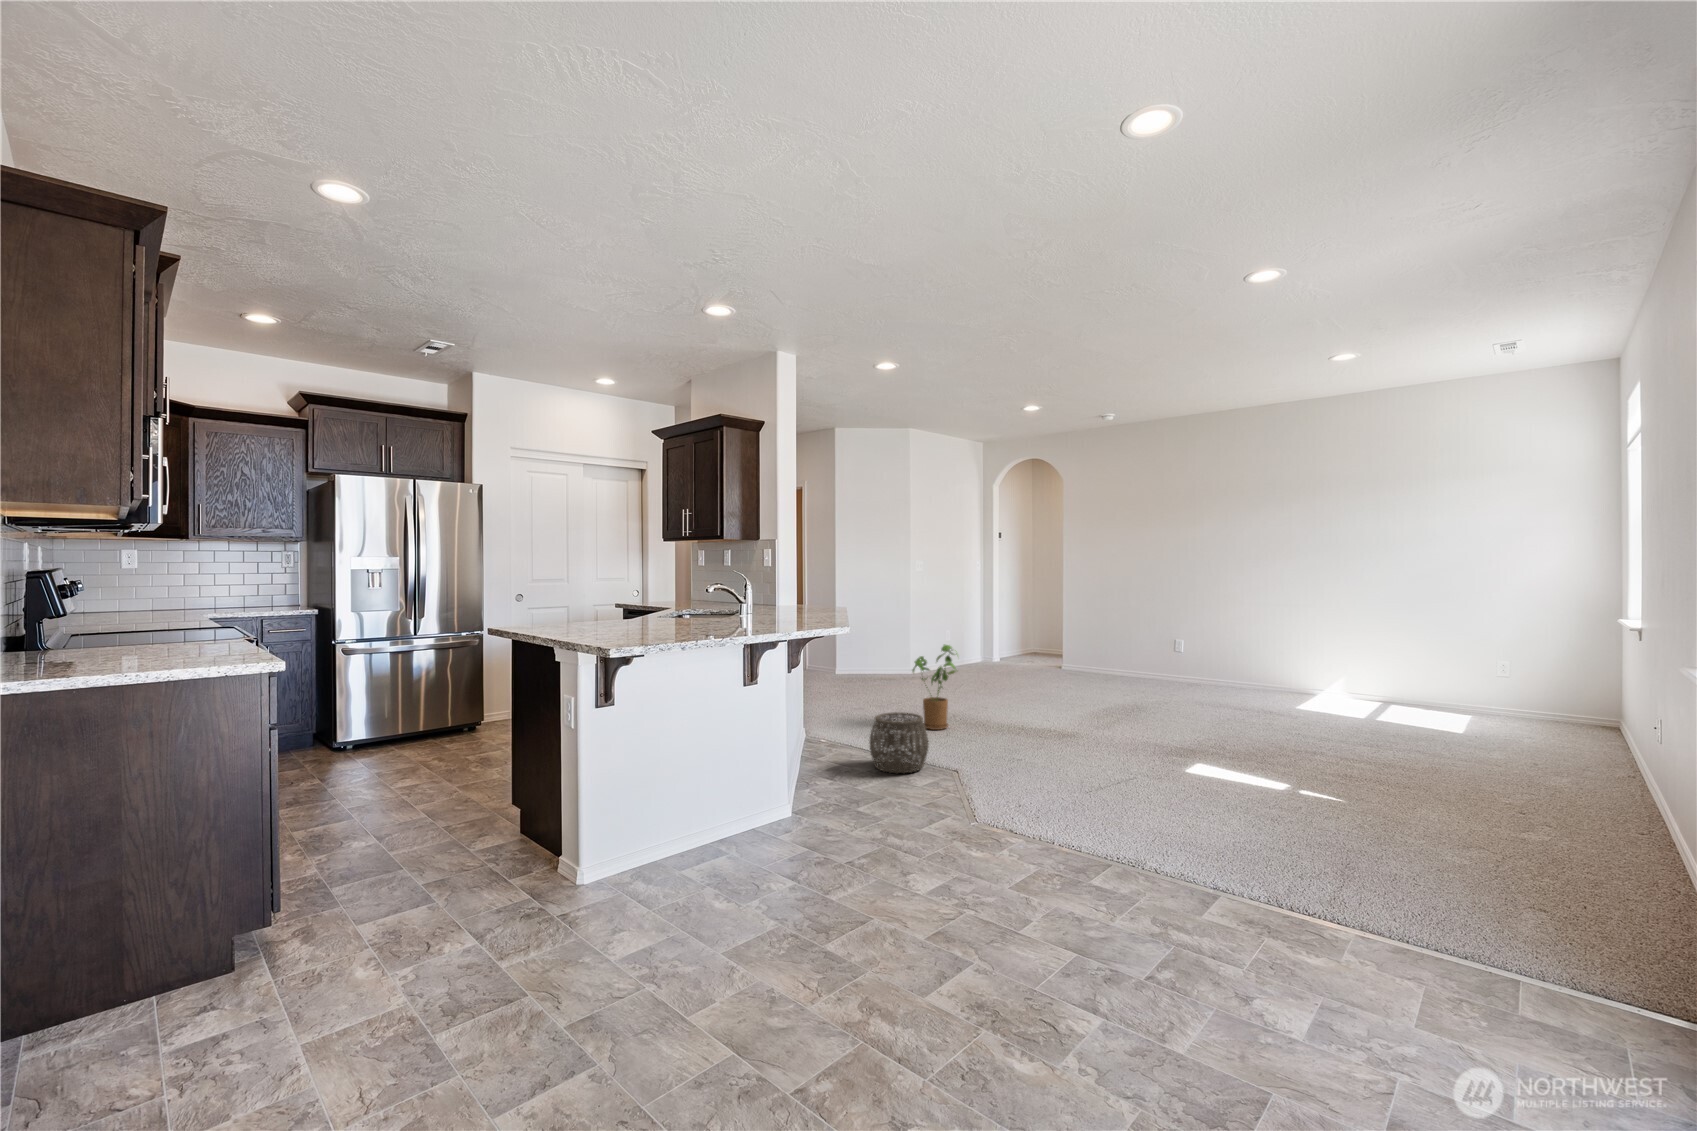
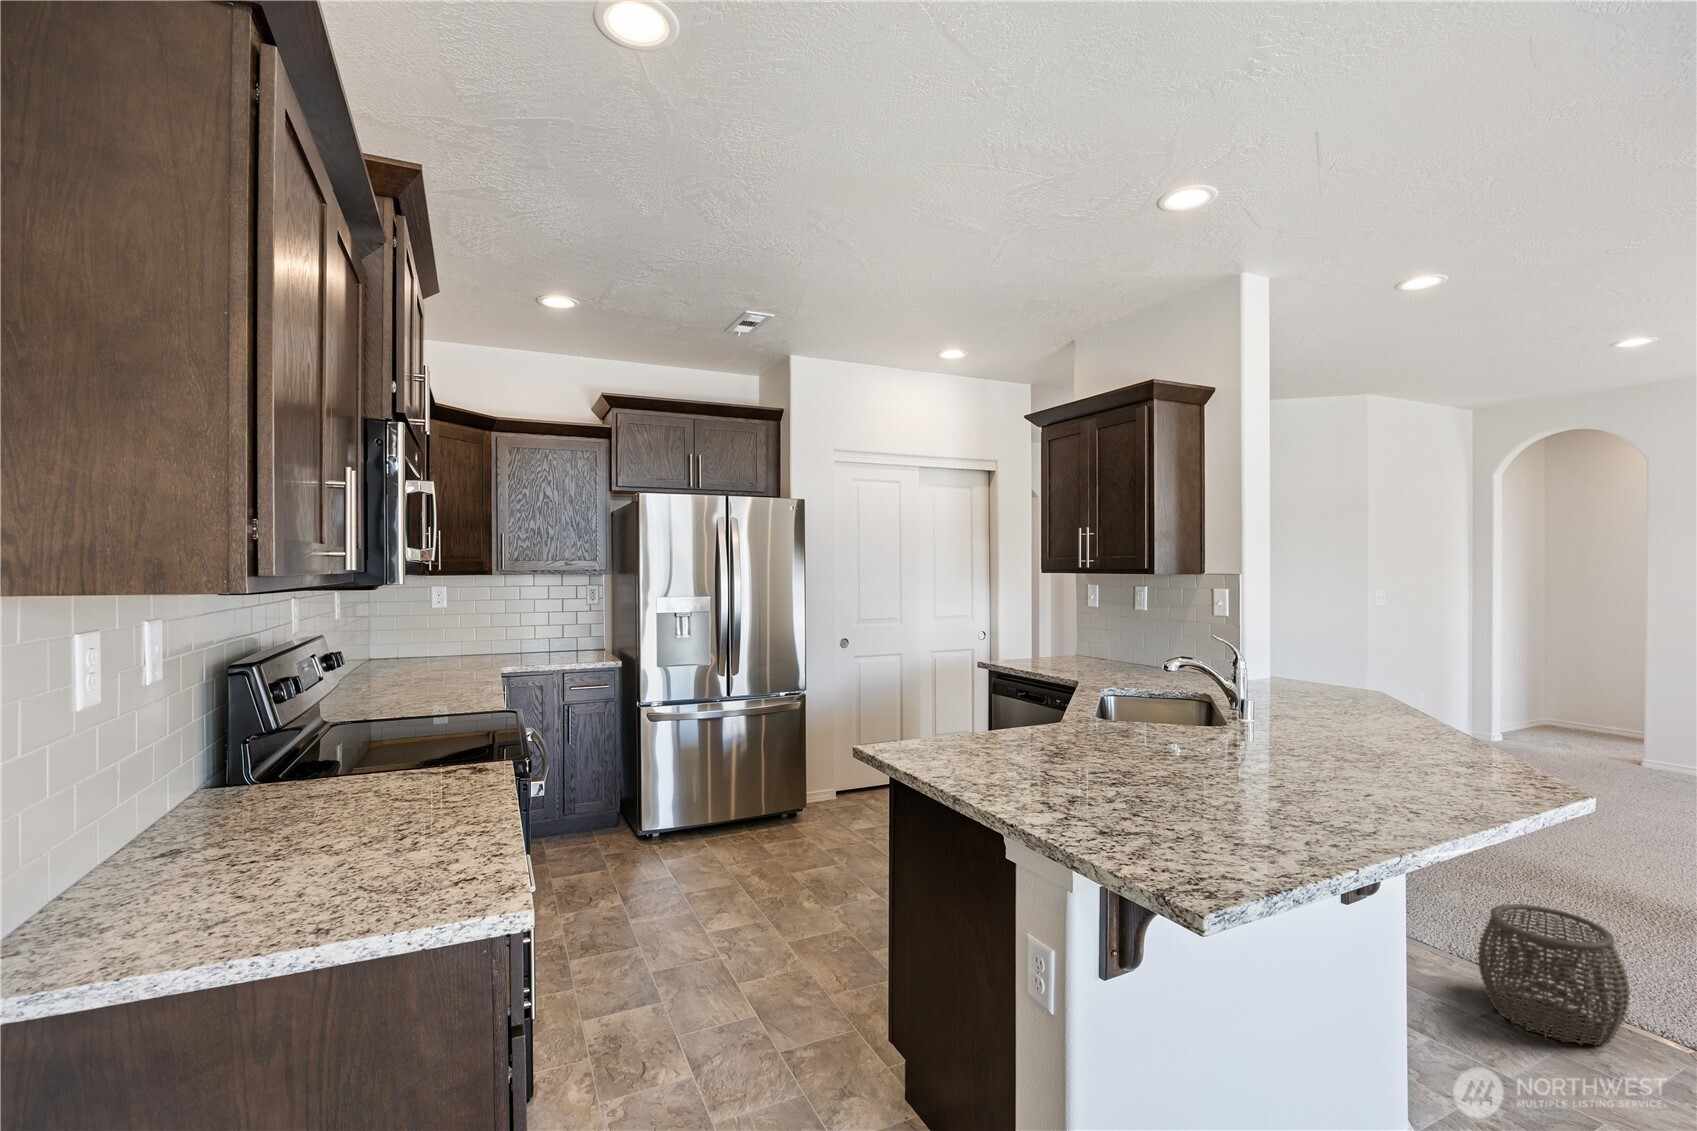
house plant: present [912,645,957,730] -> none [1474,754,1590,906]

